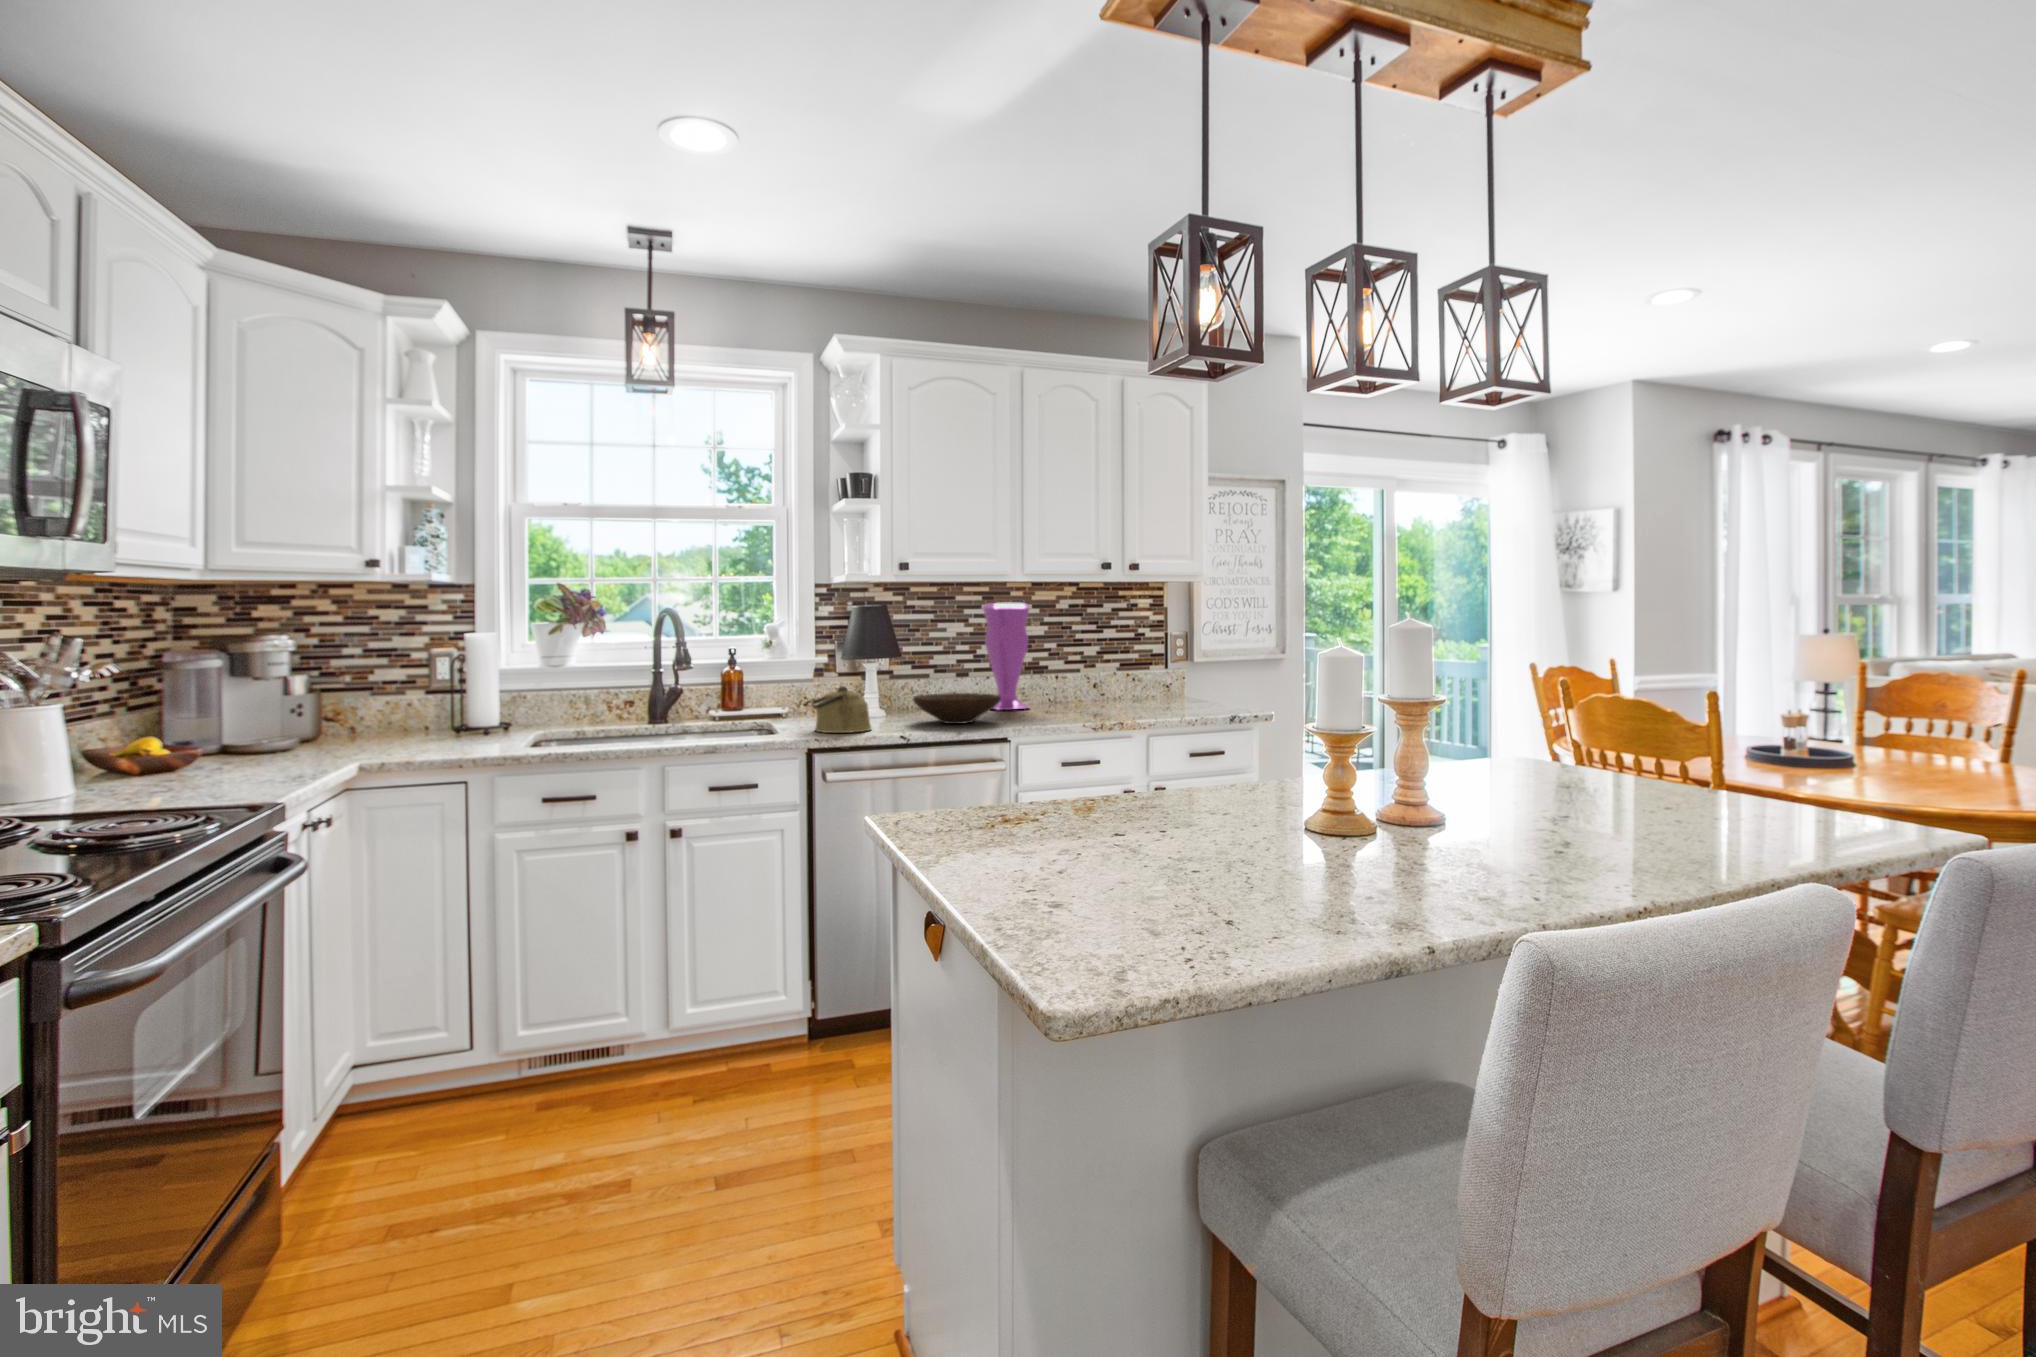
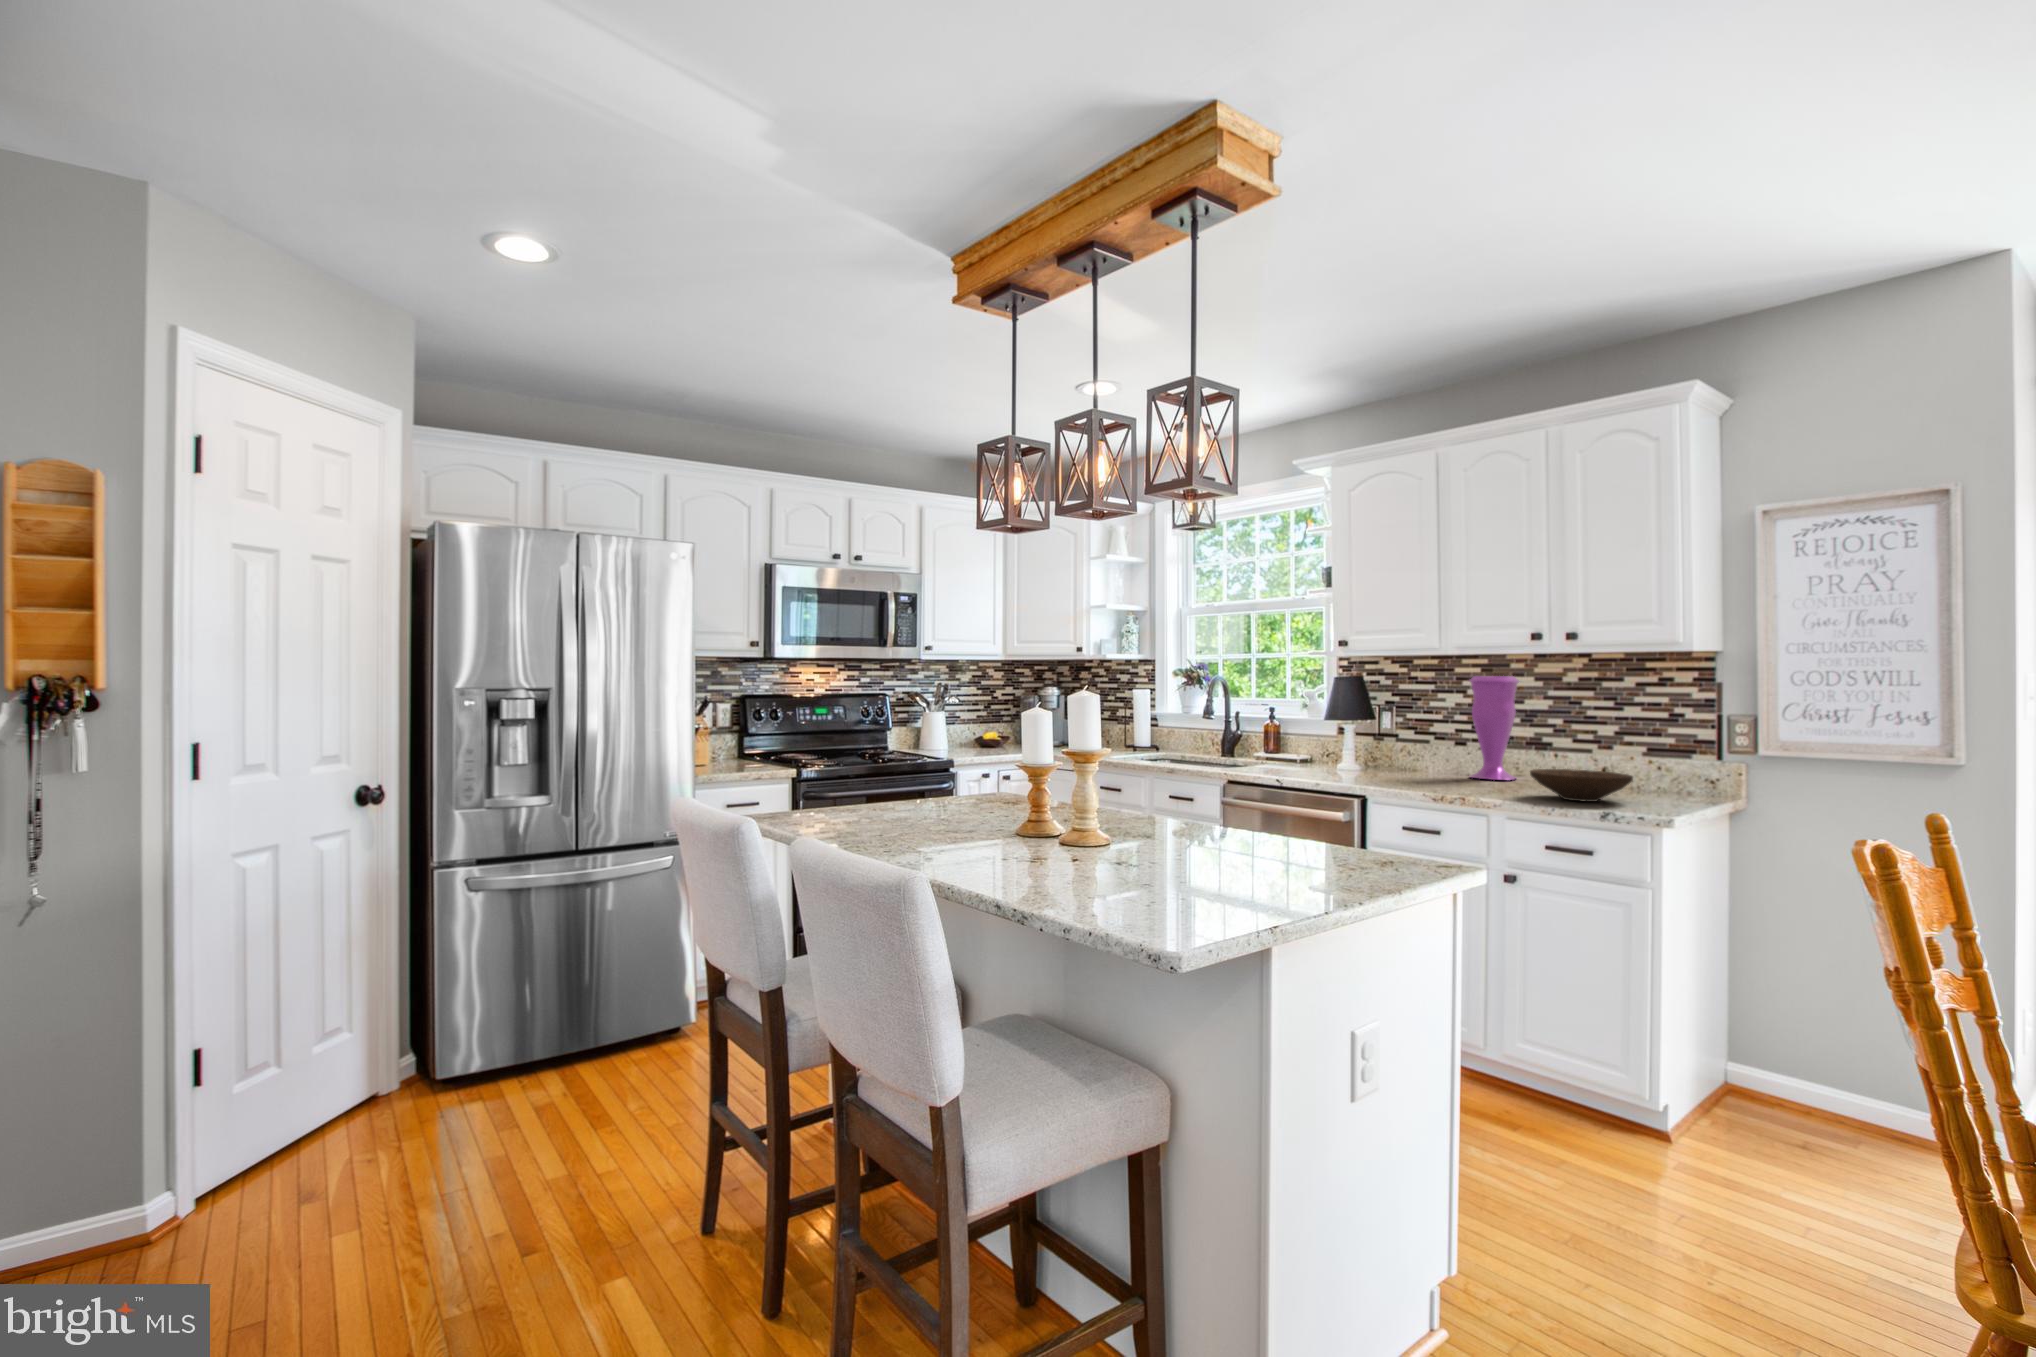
kettle: present [811,686,871,733] -> none [1248,737,1299,773]
wooden bowl: present [913,693,1001,724] -> present [1530,769,1633,802]

